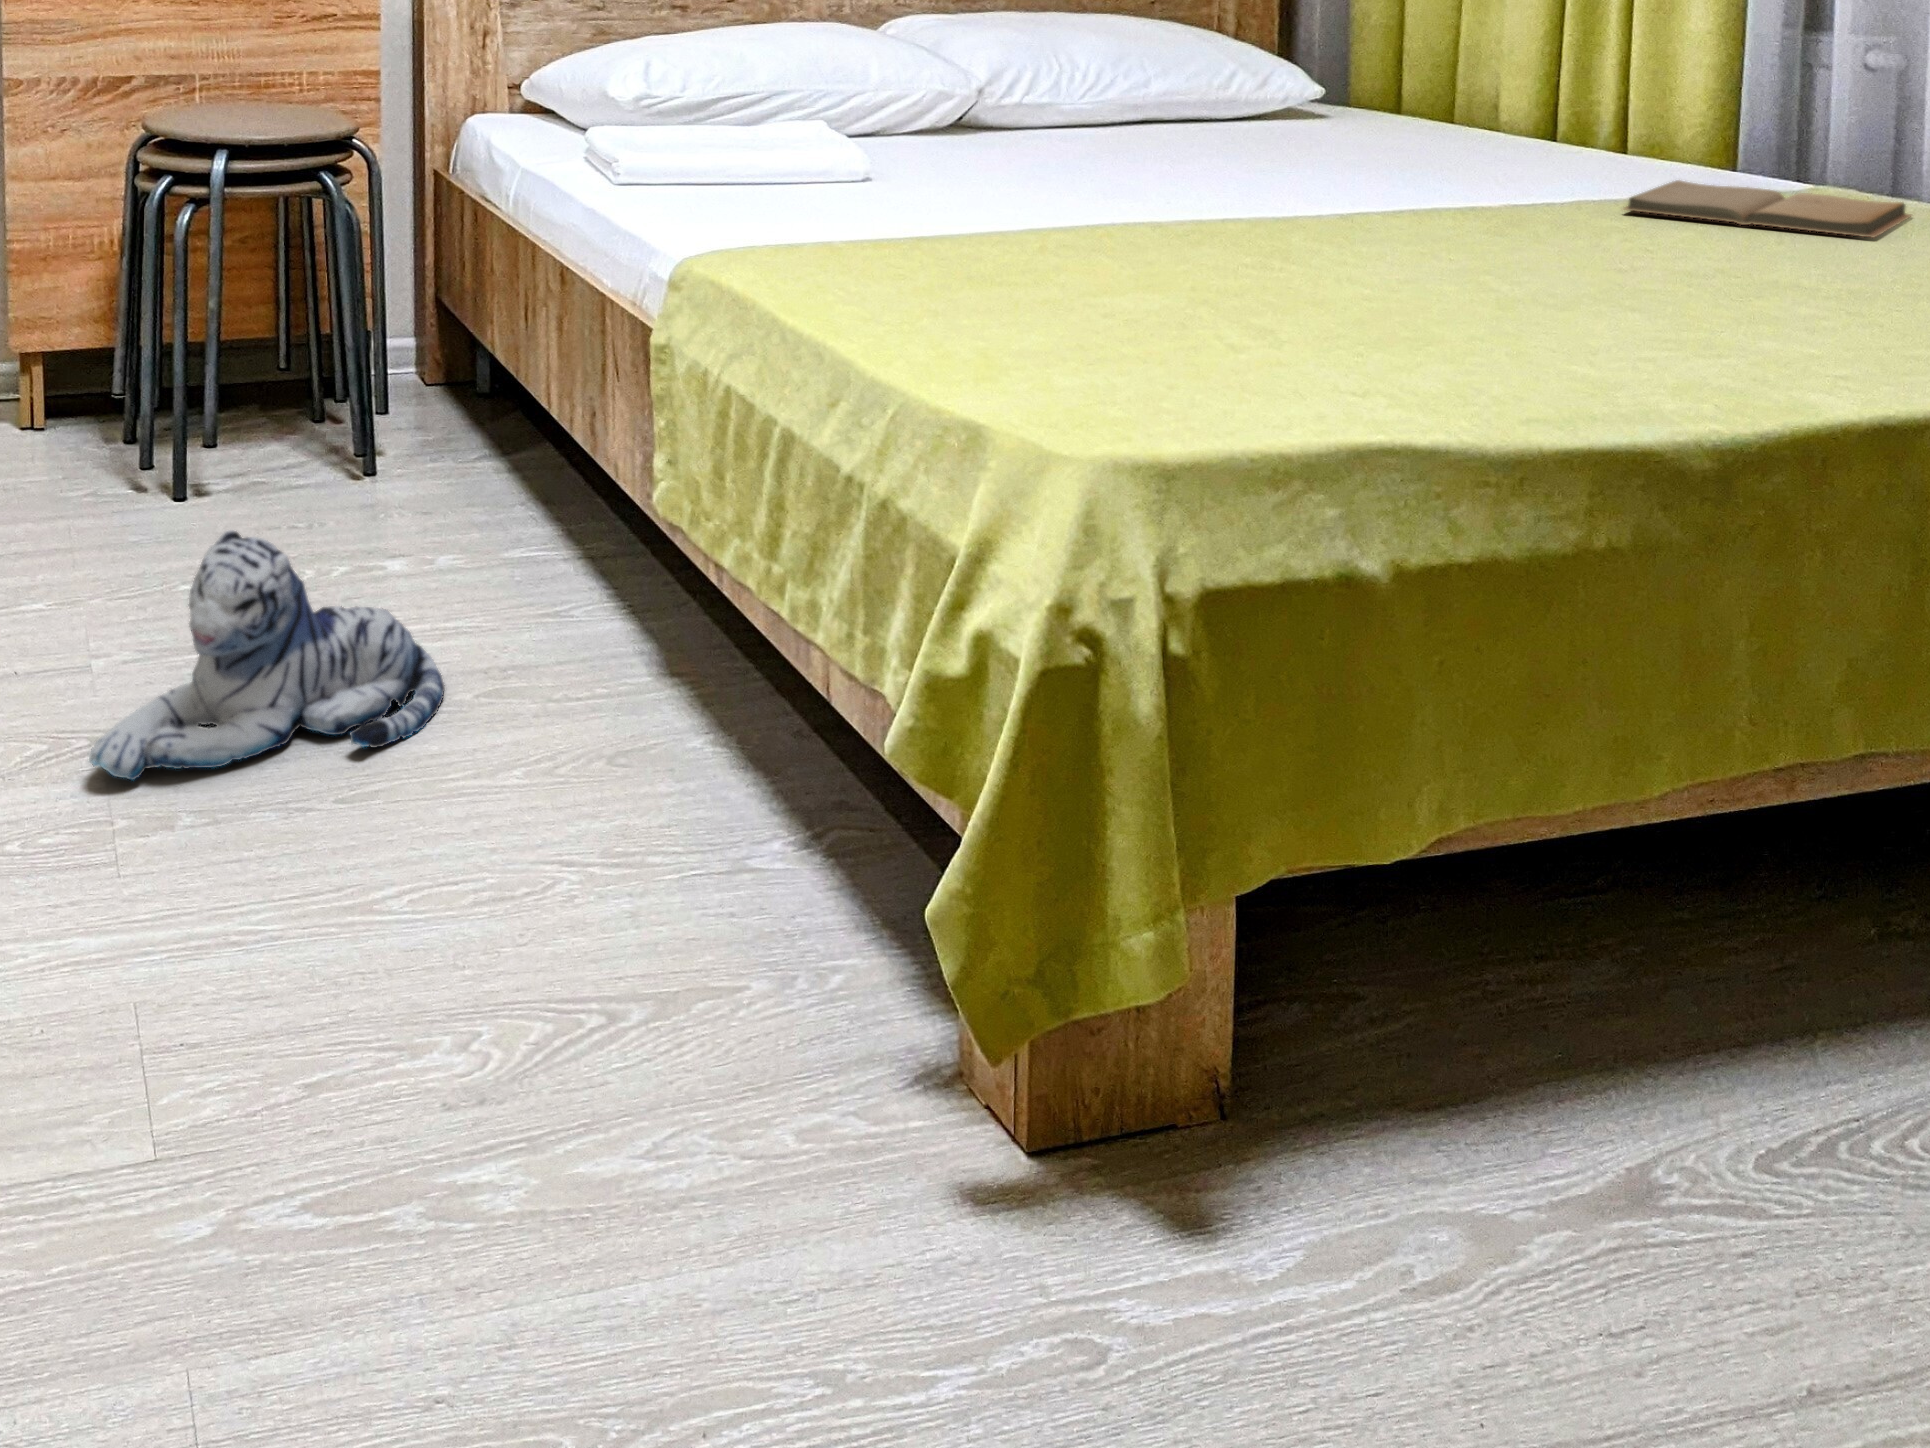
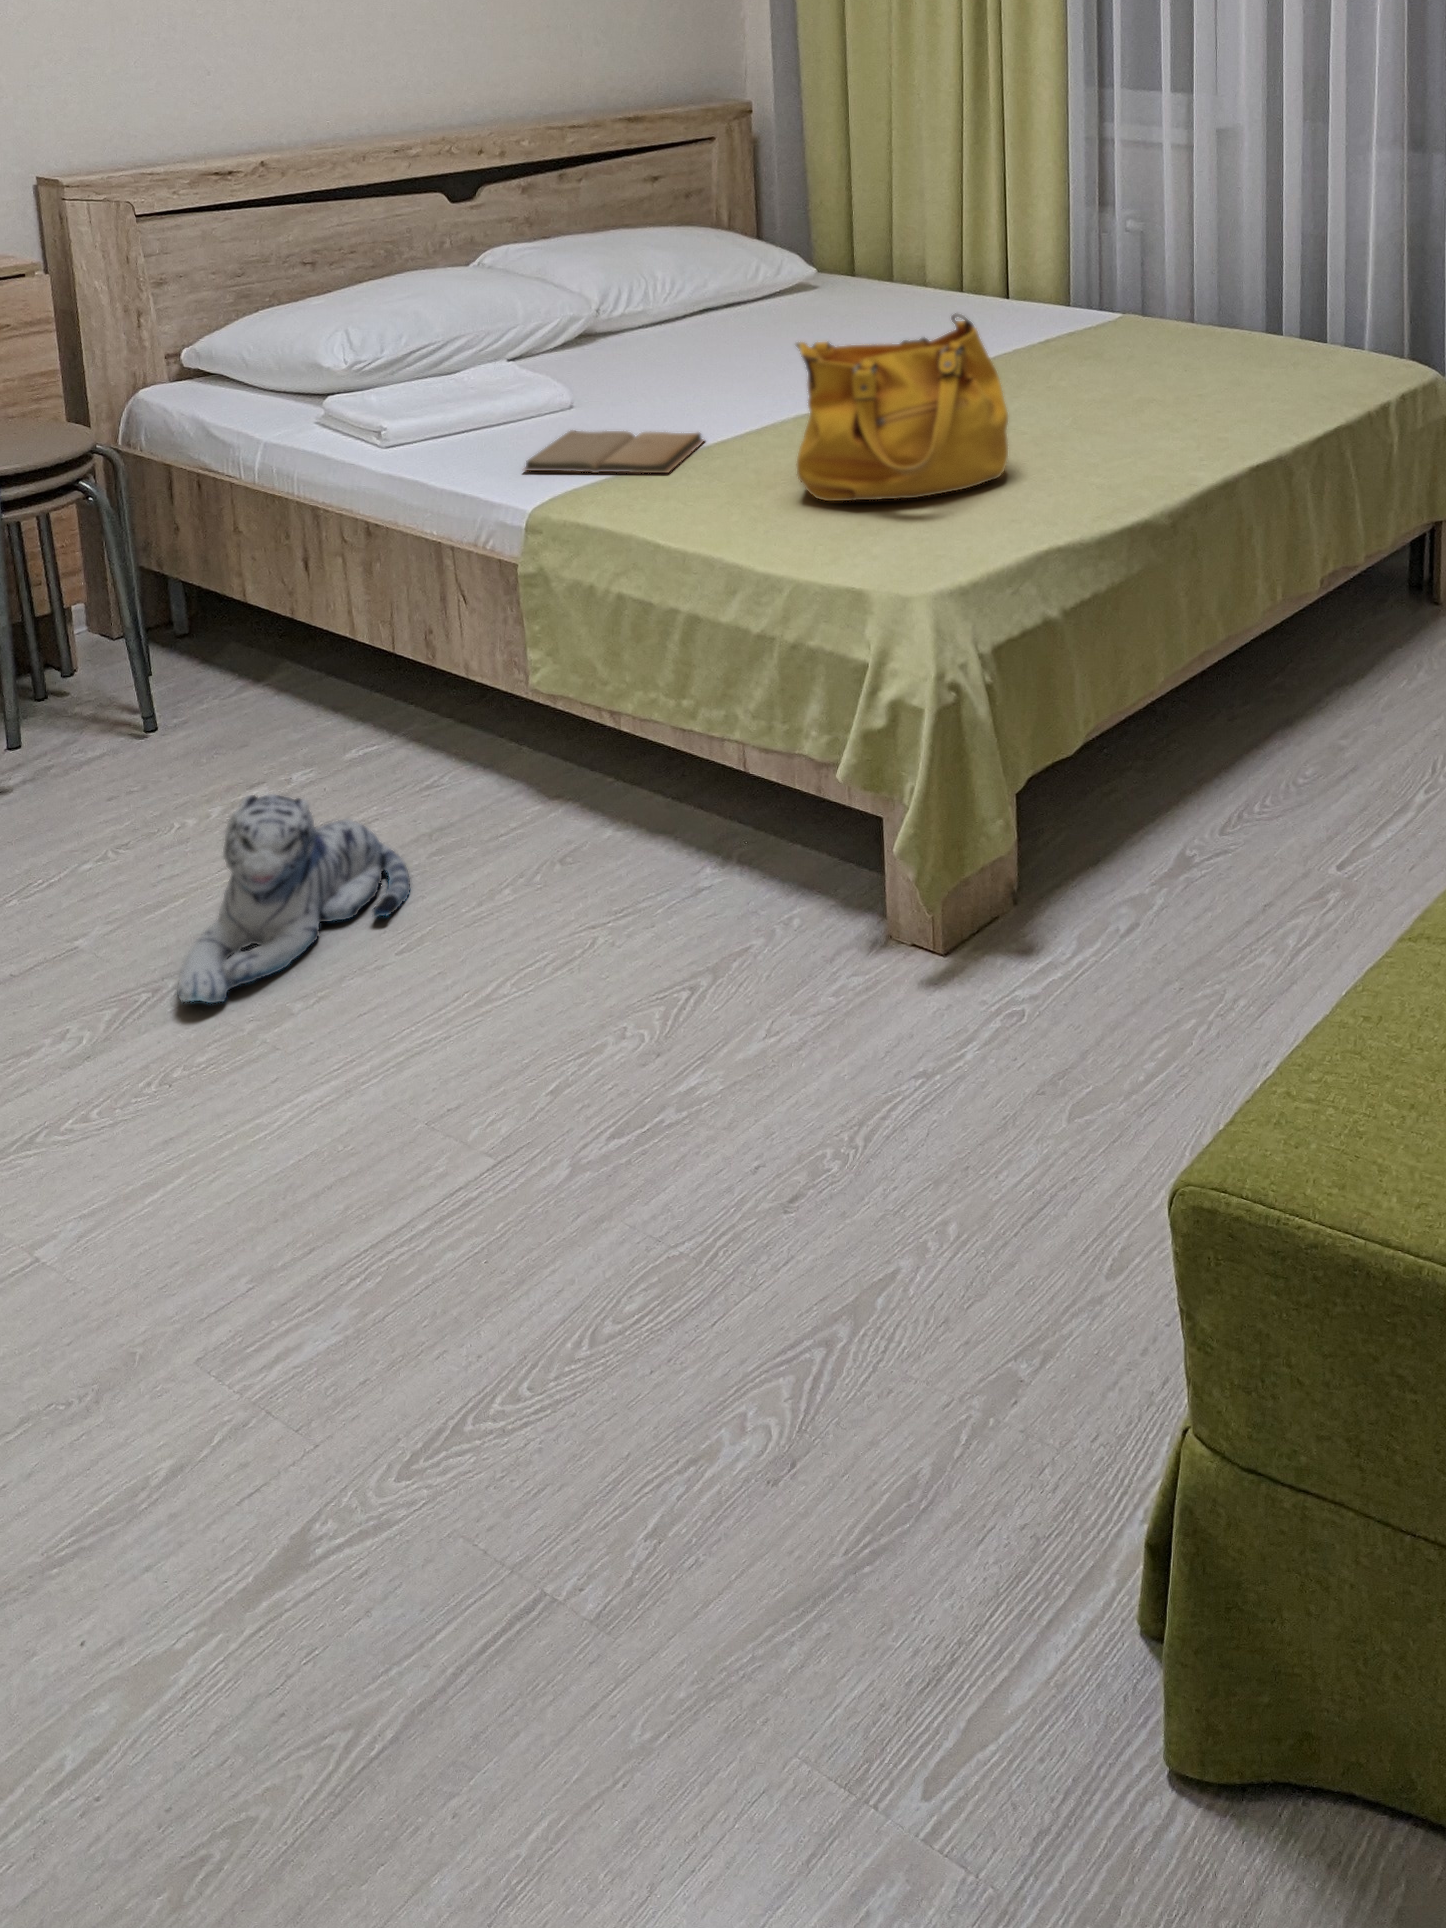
handbag: none [1005,26,1402,326] -> present [796,313,1008,501]
book: present [1624,180,1912,238] -> present [524,430,704,473]

